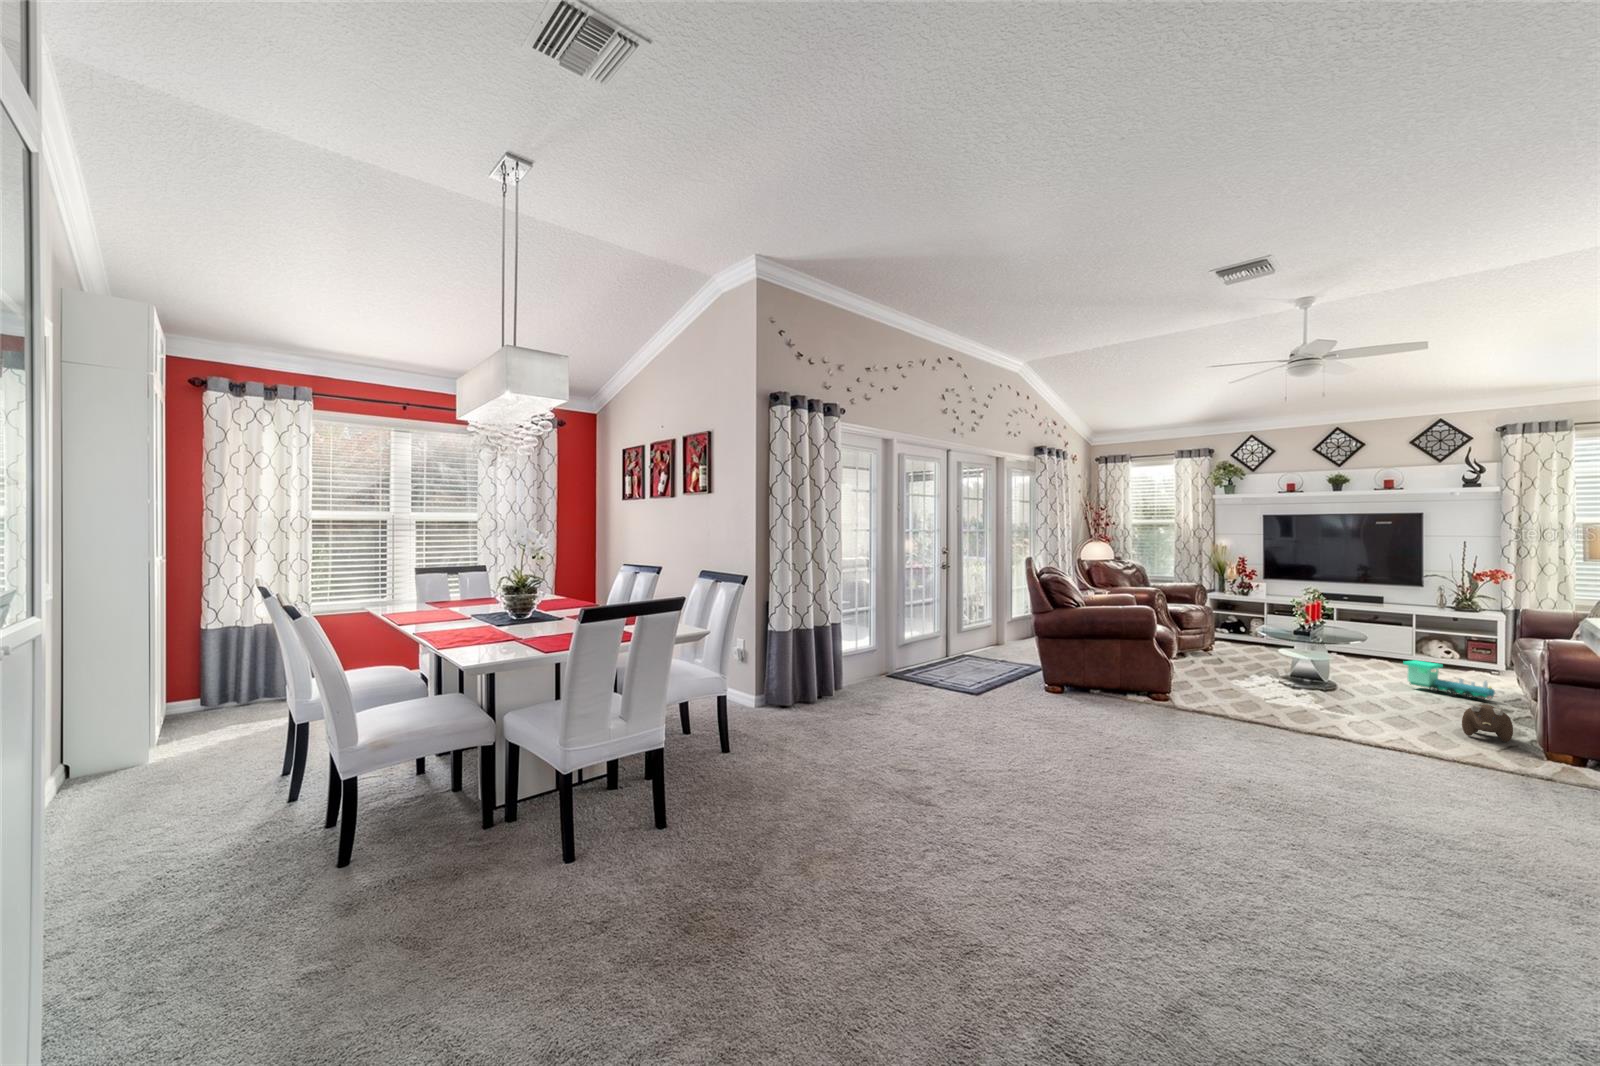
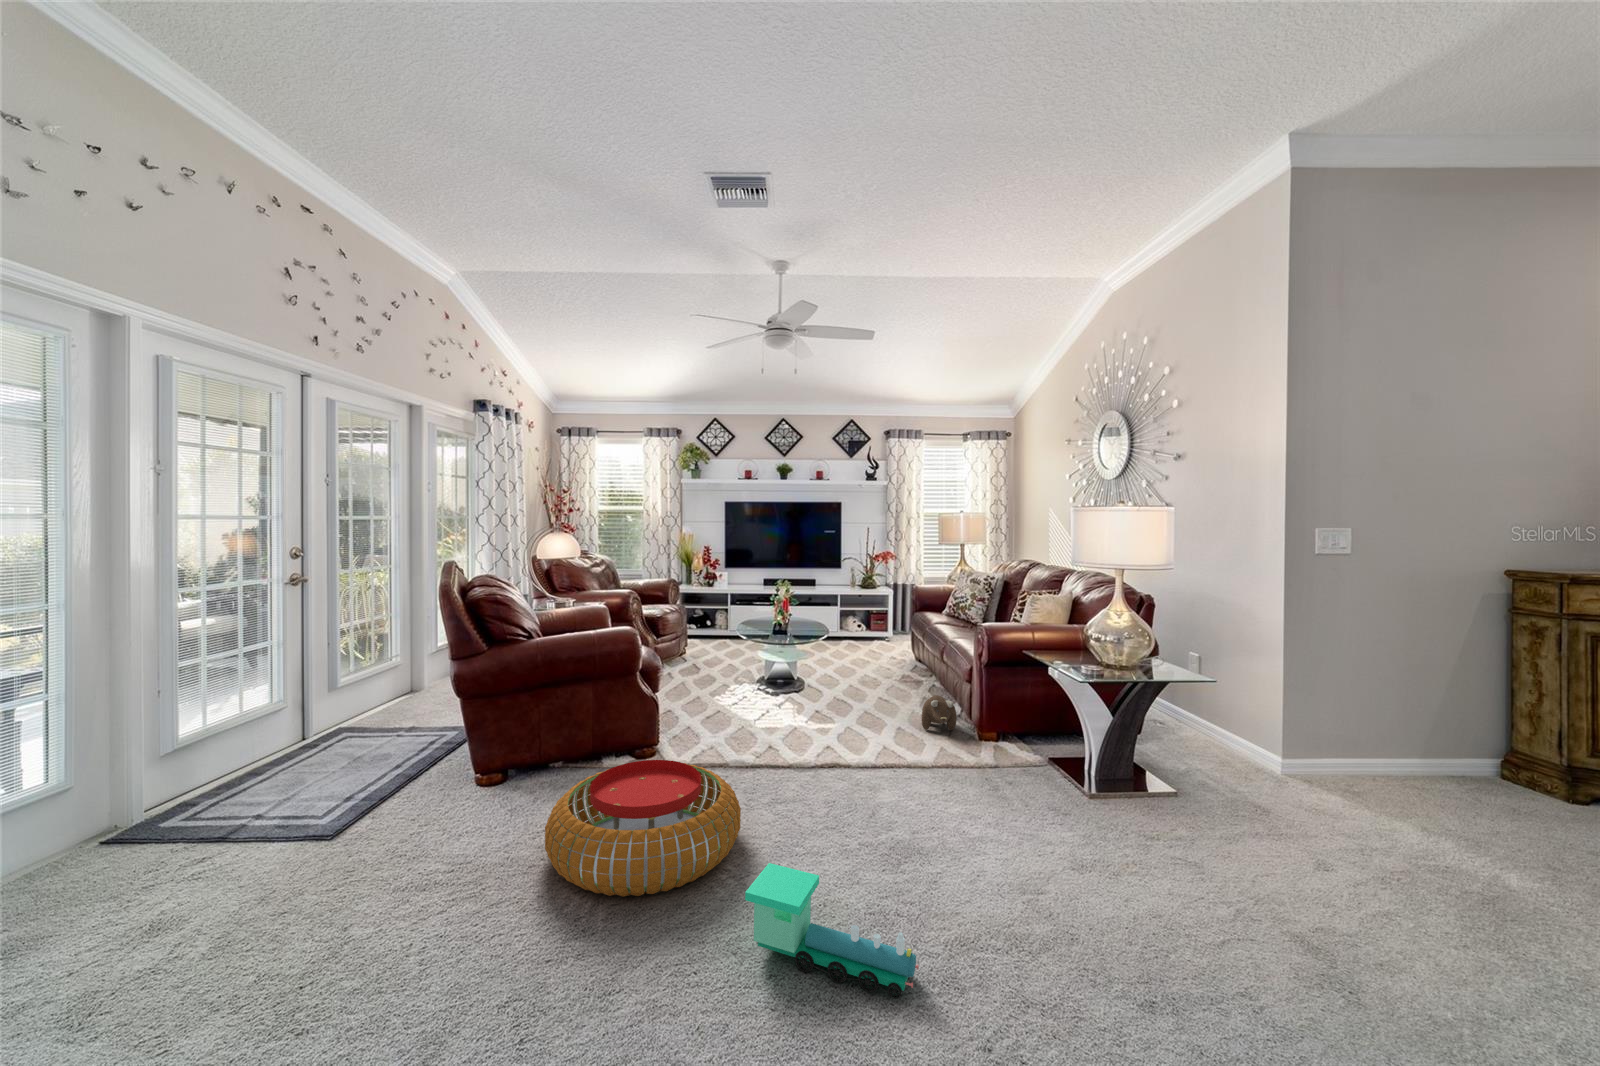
toy train: present [1403,660,1495,700] -> present [745,863,919,999]
pouf: none [1087,683,1221,750] -> present [545,760,741,897]

